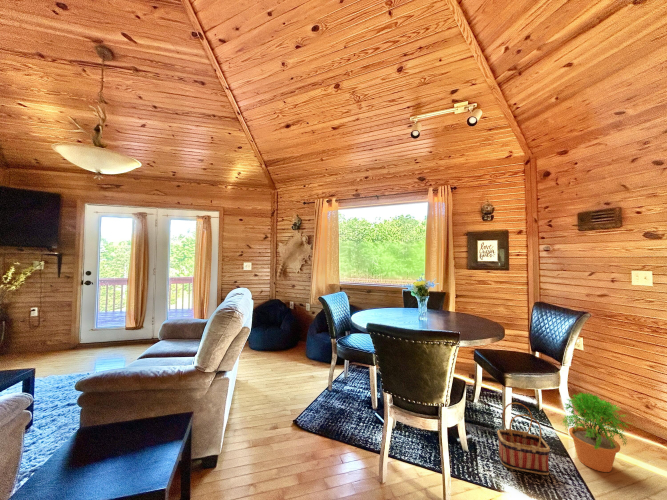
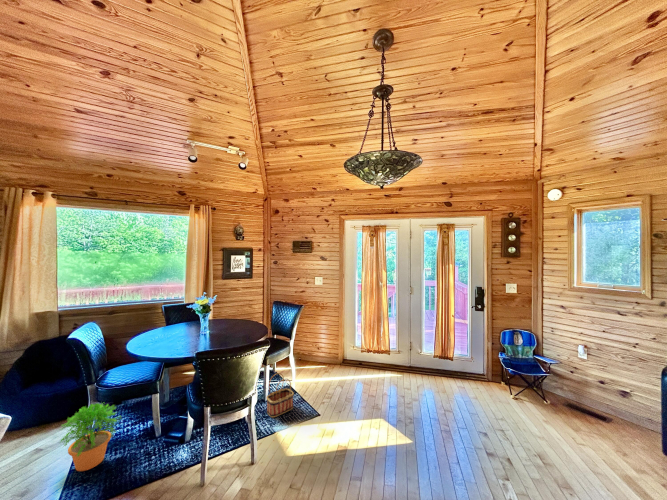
potted plant: present [563,393,628,472] -> present [61,403,117,471]

